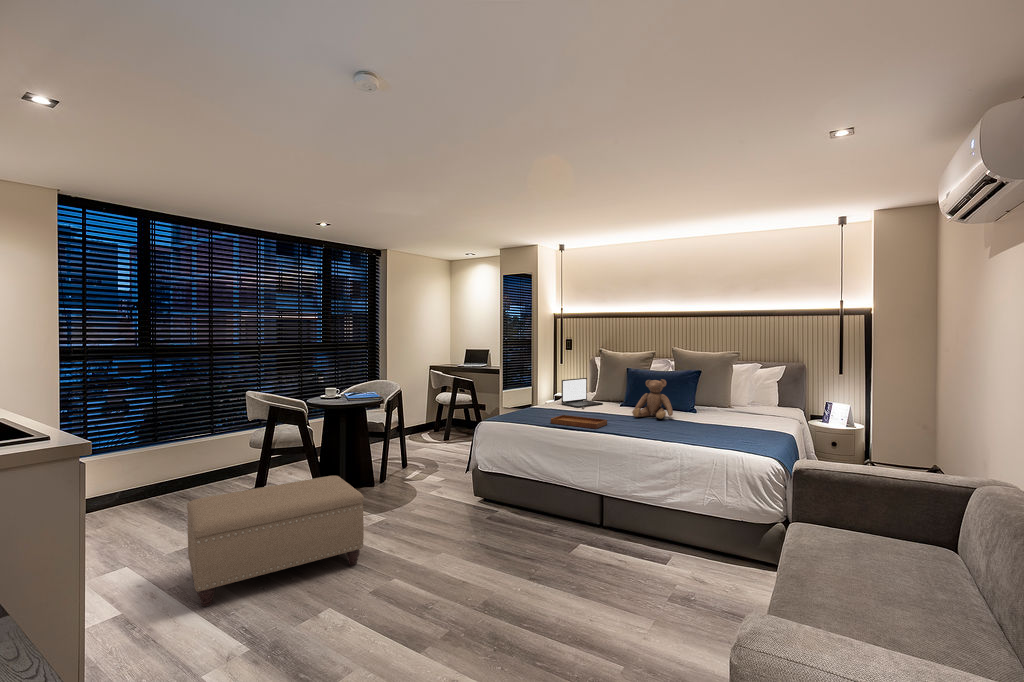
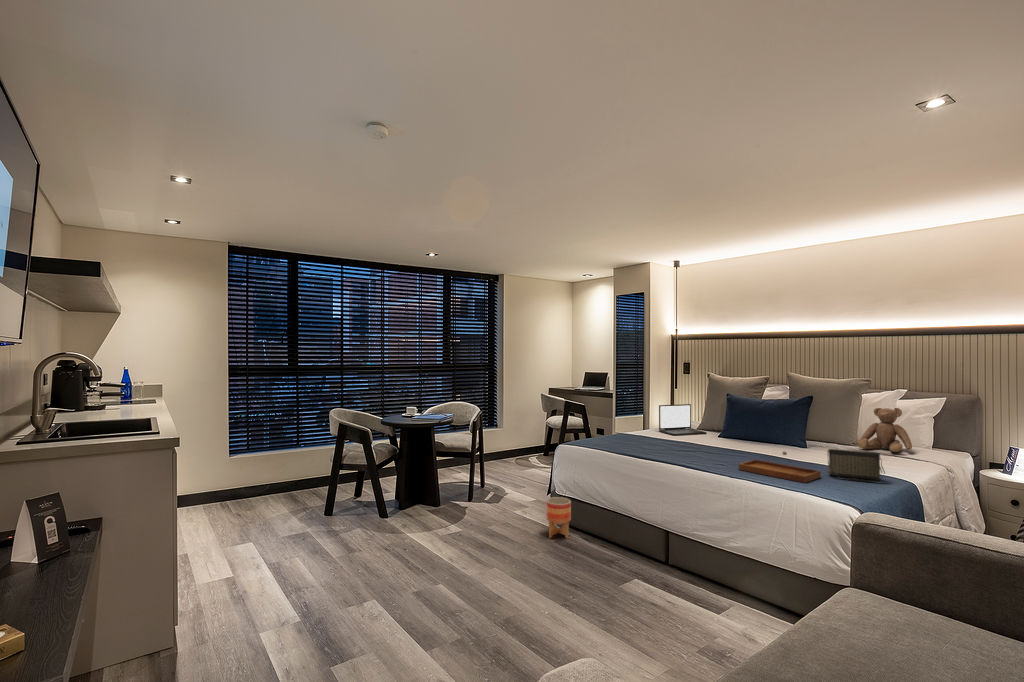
teddy bear: present [632,379,673,419] -> present [857,408,912,452]
tray: present [551,407,607,429] -> present [739,451,821,483]
handbag: none [728,412,773,437] -> present [828,449,885,482]
planter: none [475,475,499,516] -> present [546,497,571,539]
ottoman: present [187,476,364,607] -> none [280,483,423,581]

